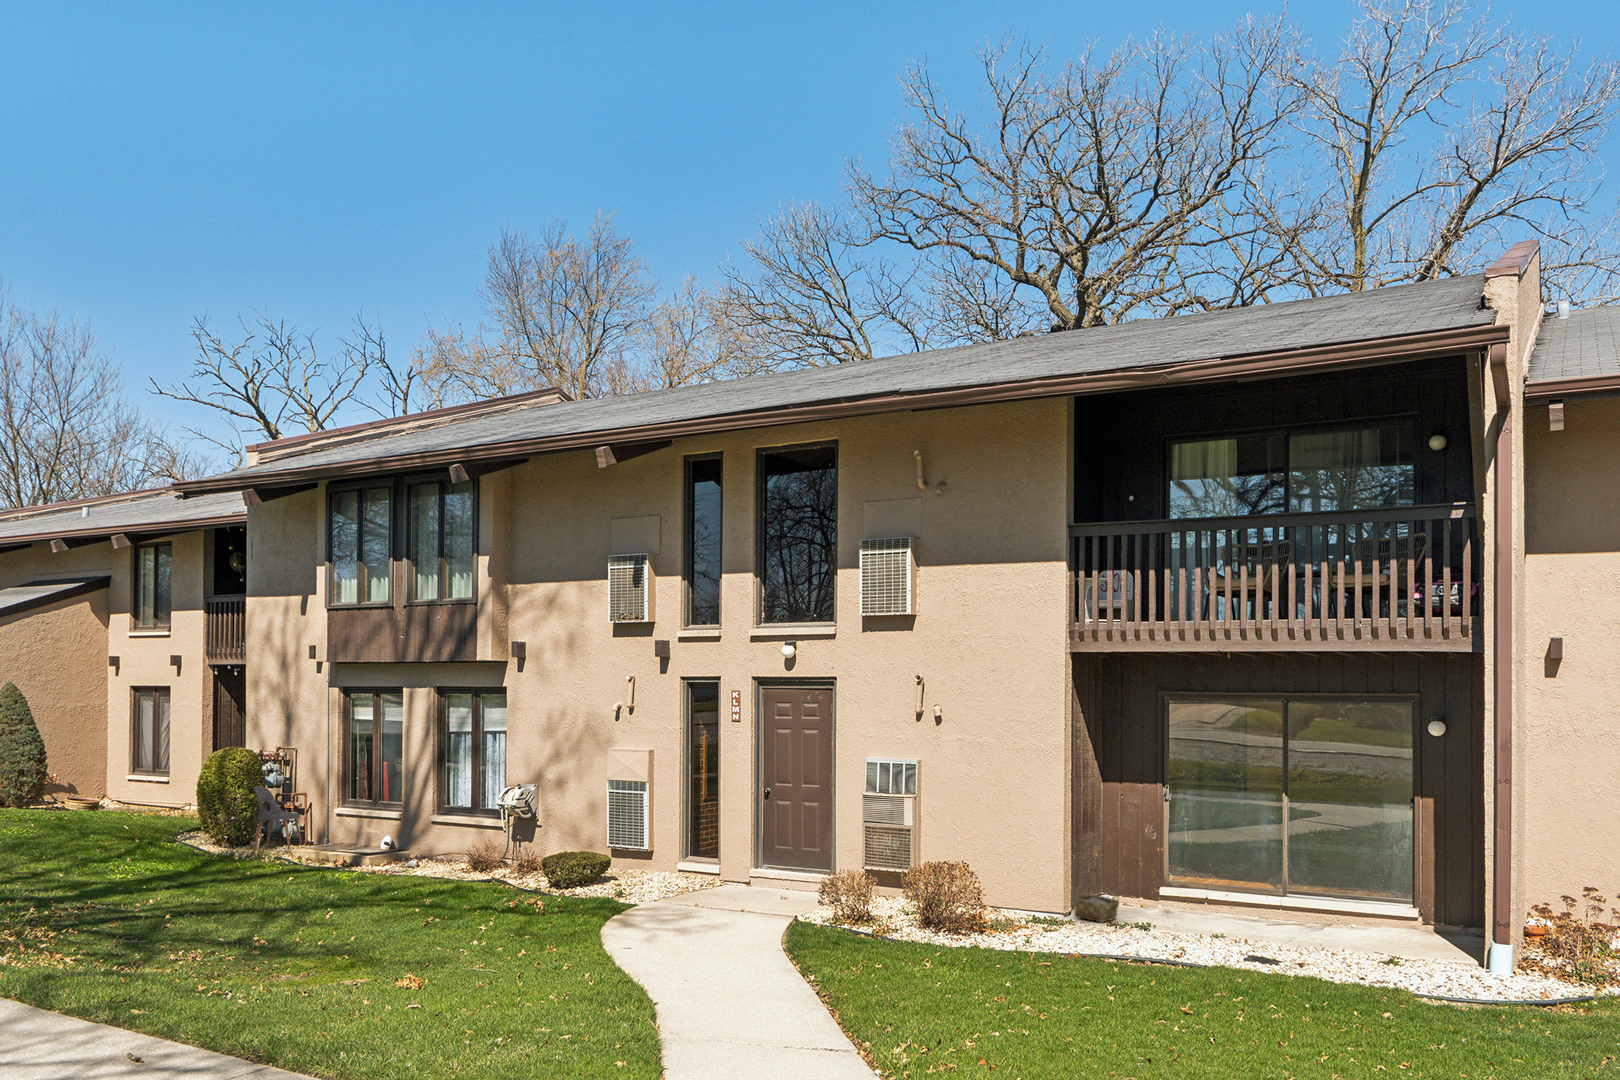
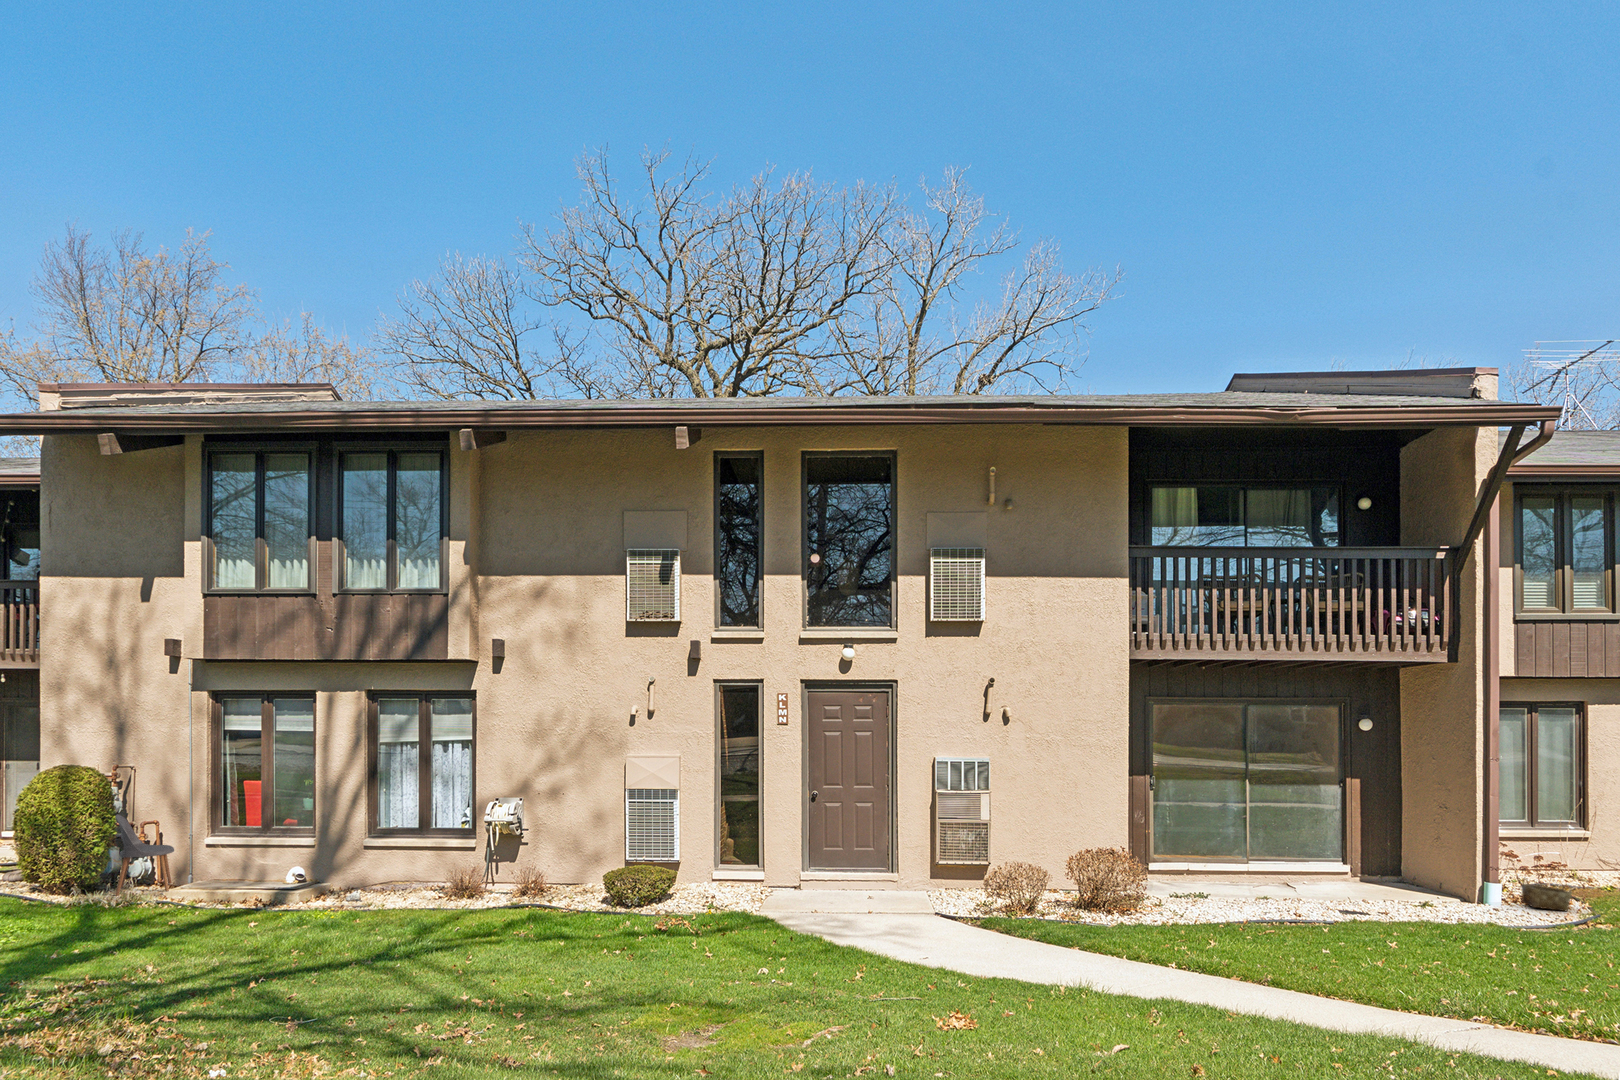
woven basket: present [1073,886,1119,923] -> present [1521,878,1572,911]

